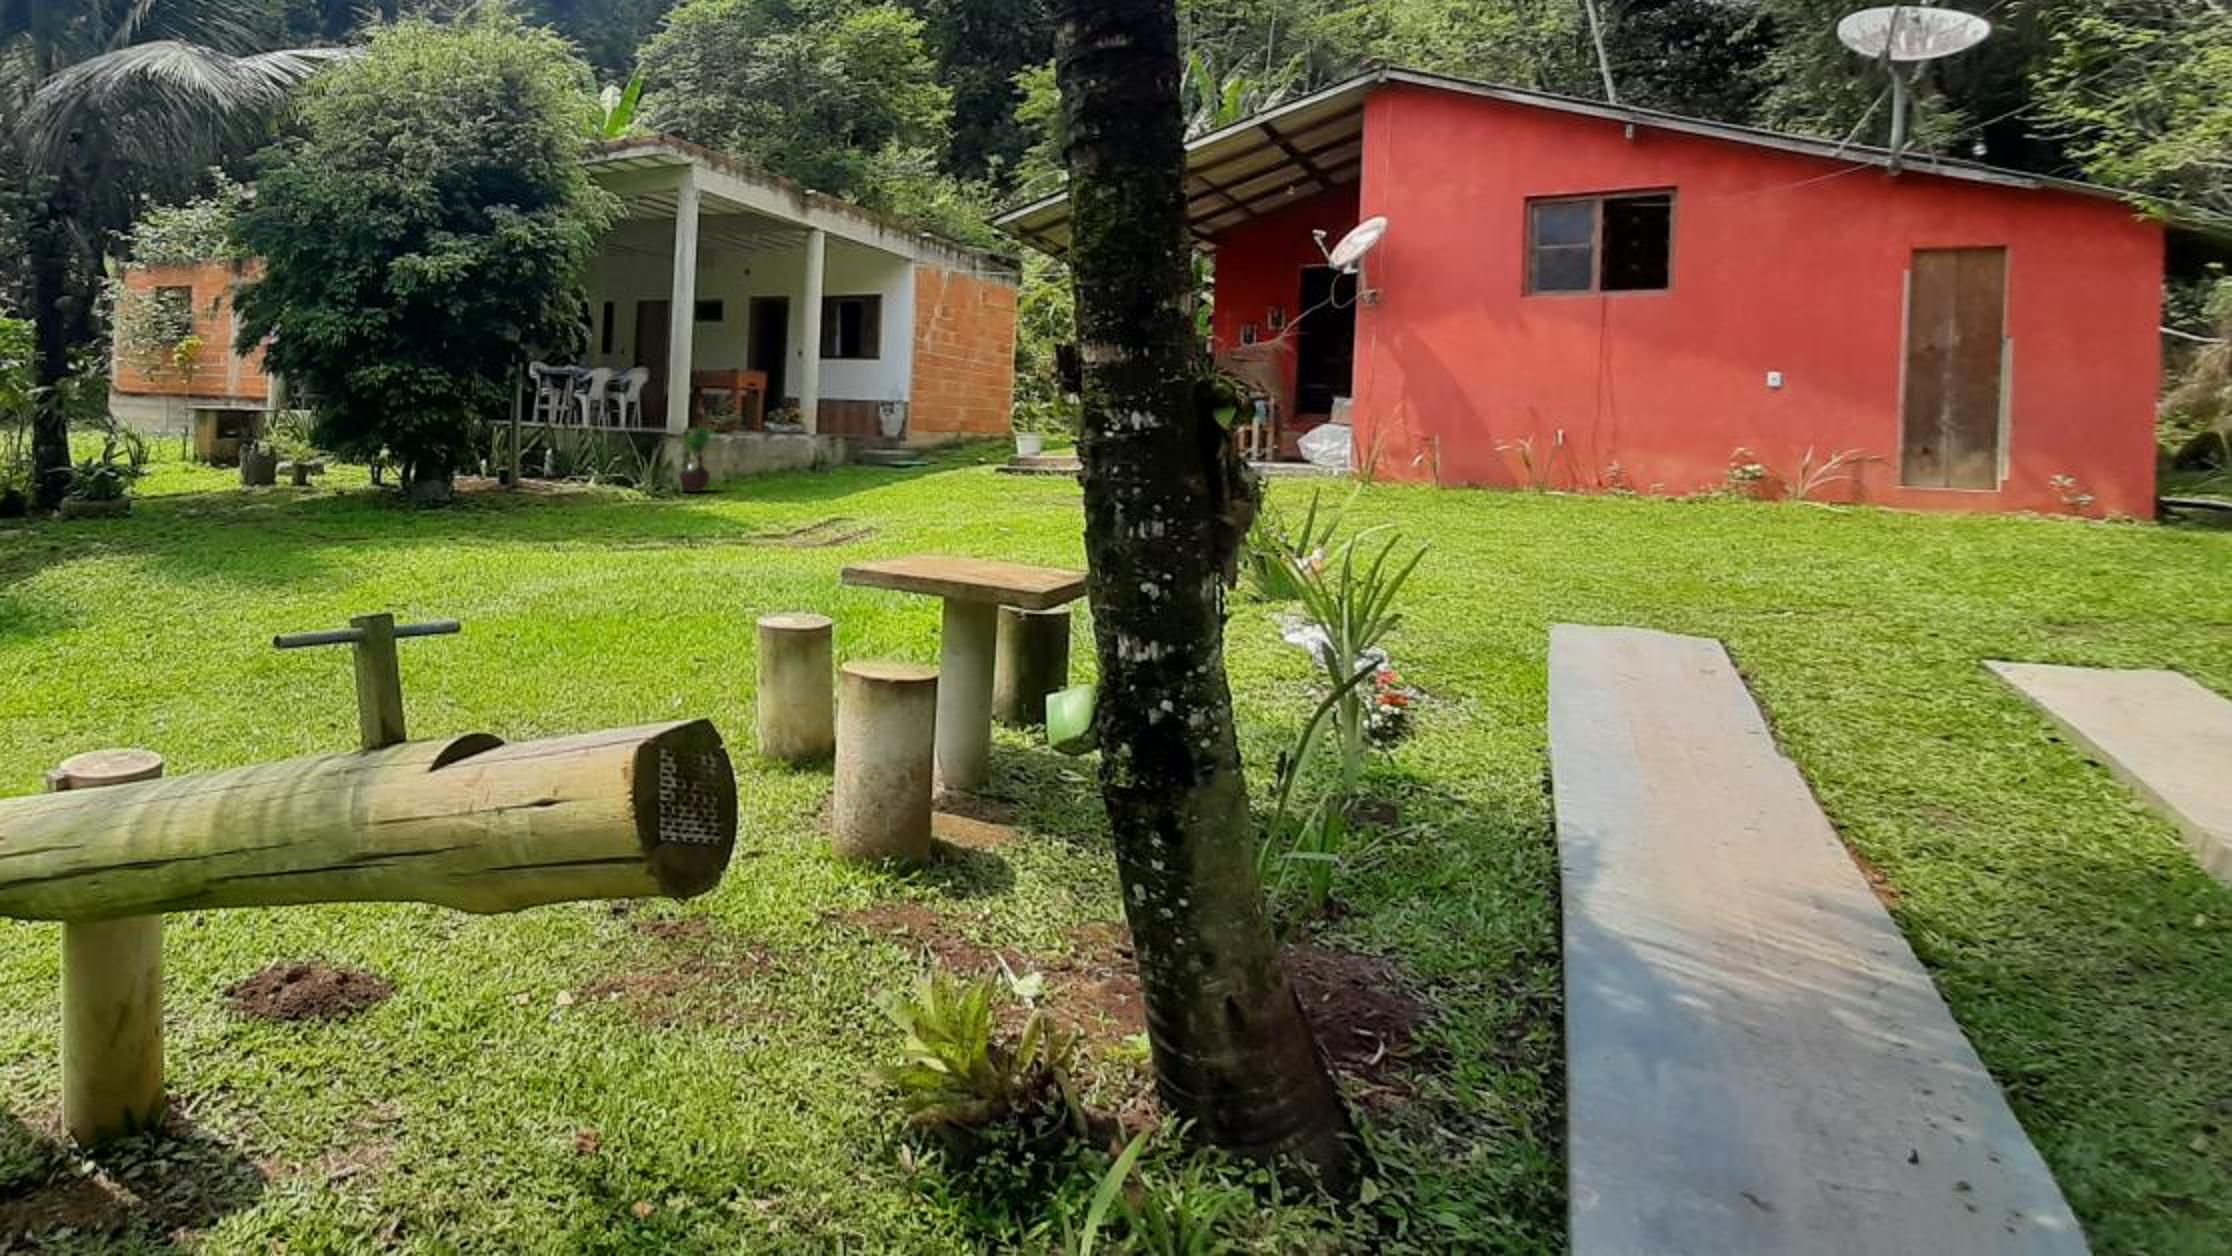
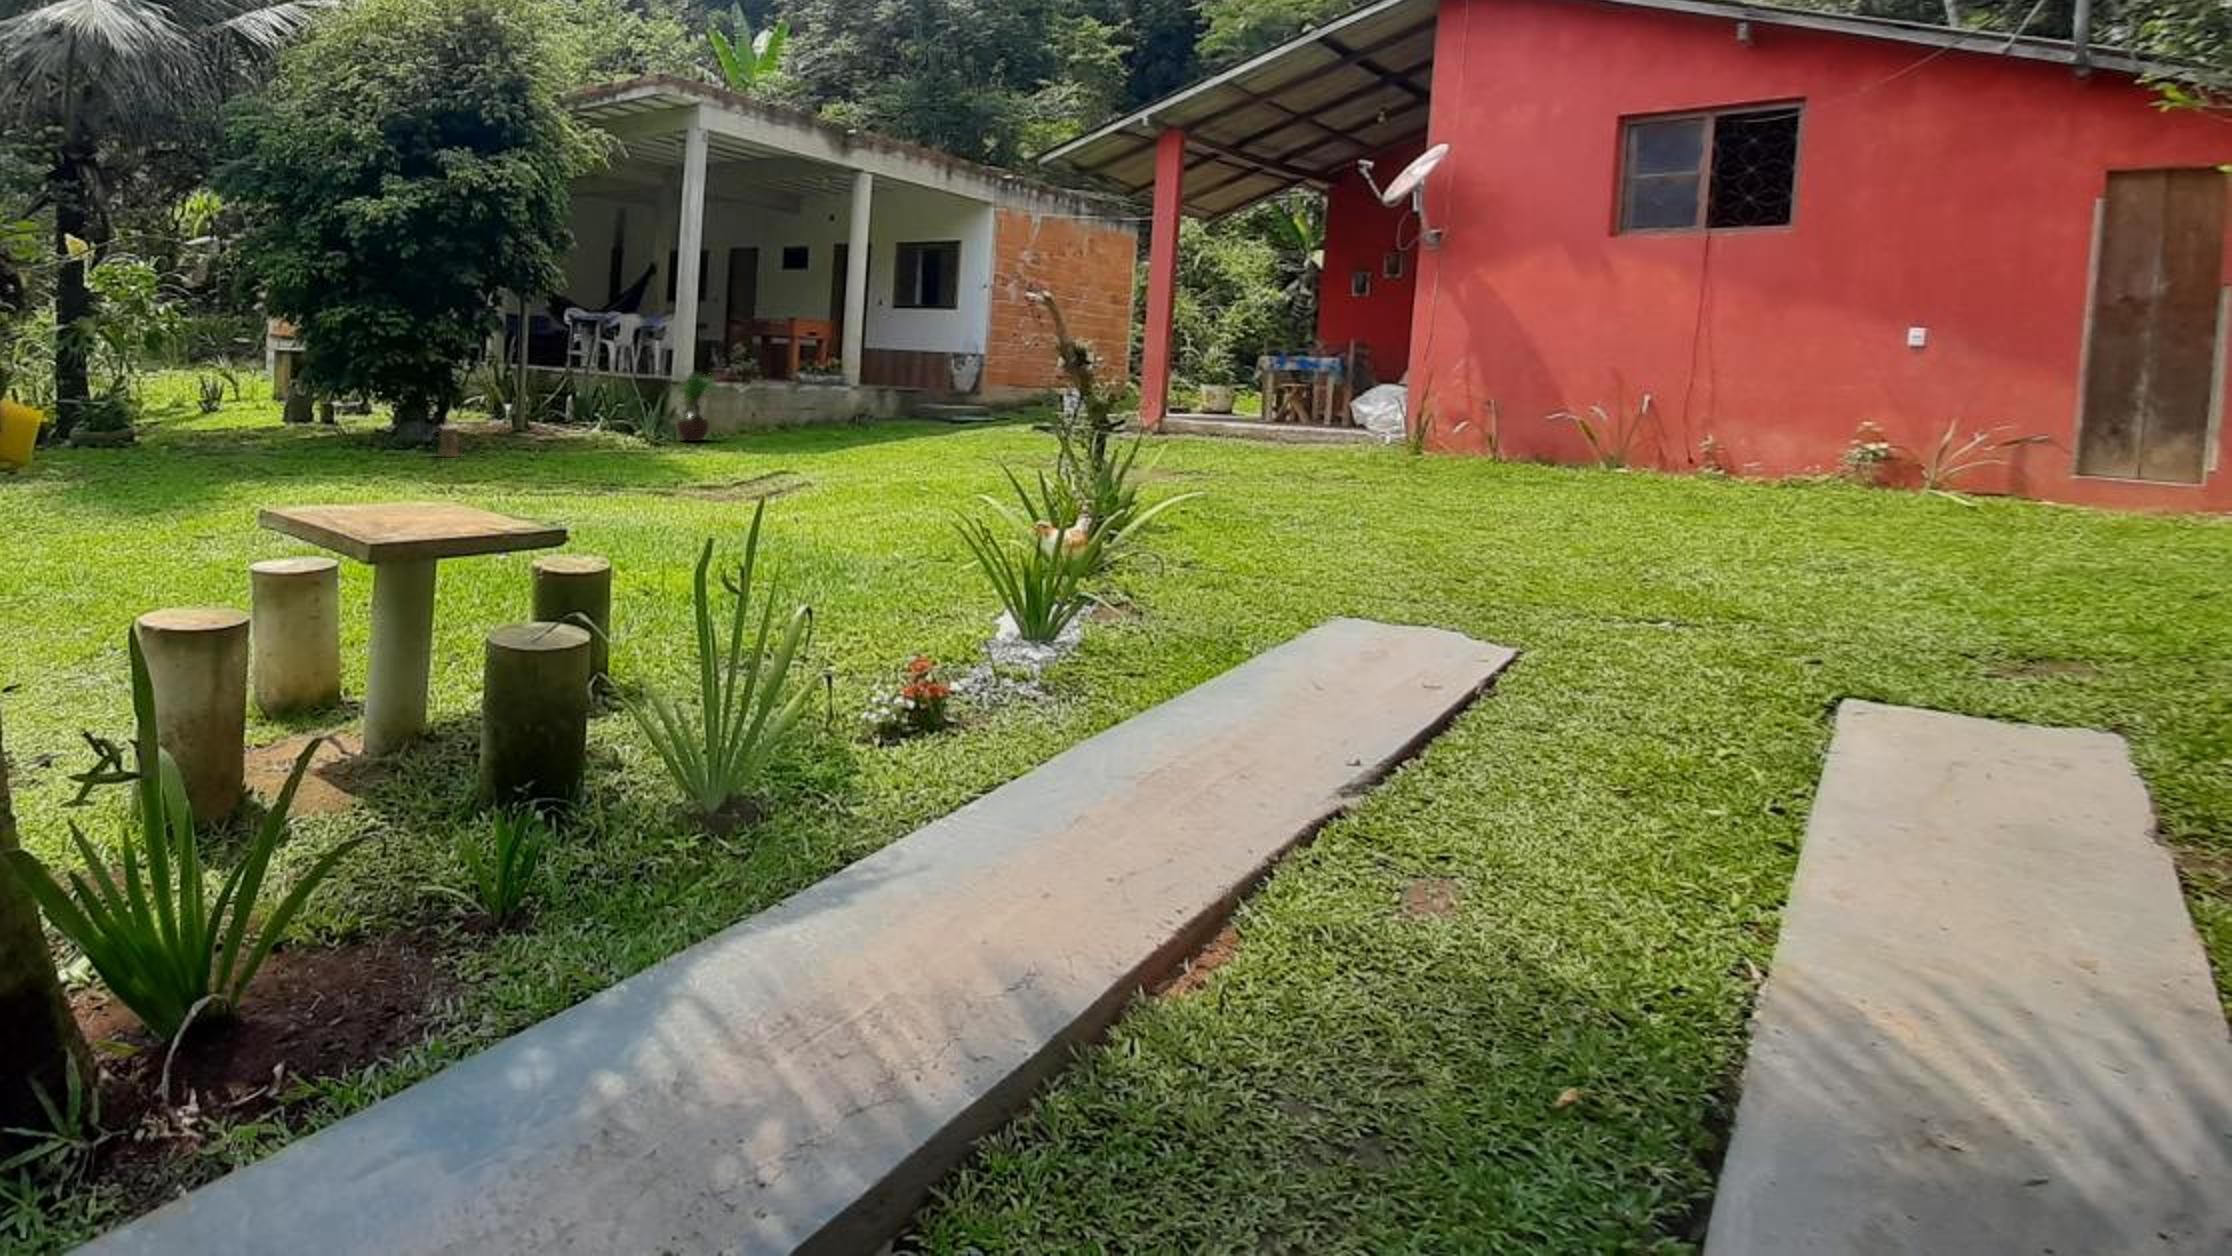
watering can: none [457,483,510,516] -> present [438,429,473,457]

